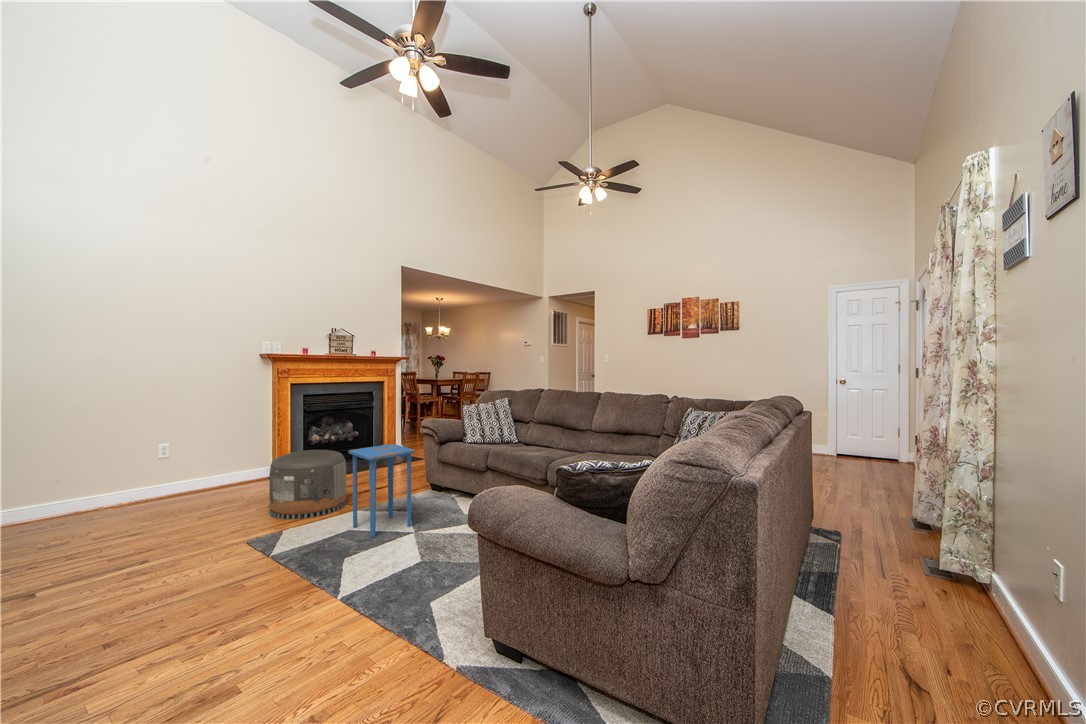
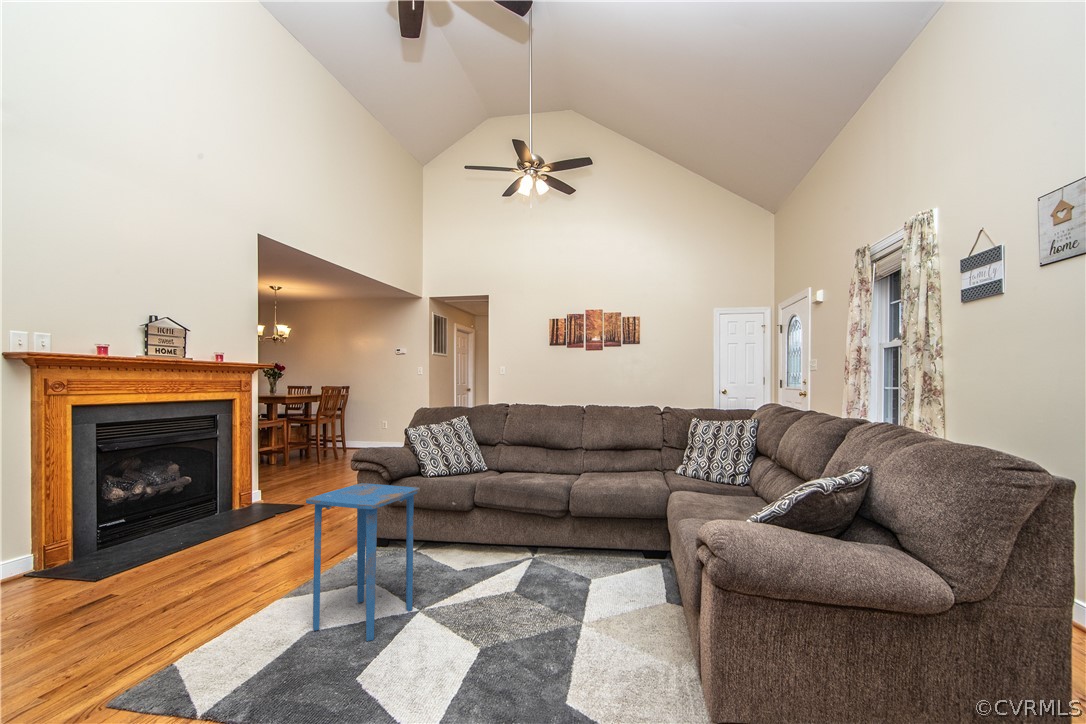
pouf: present [269,450,346,520] -> none [99,508,254,647]

